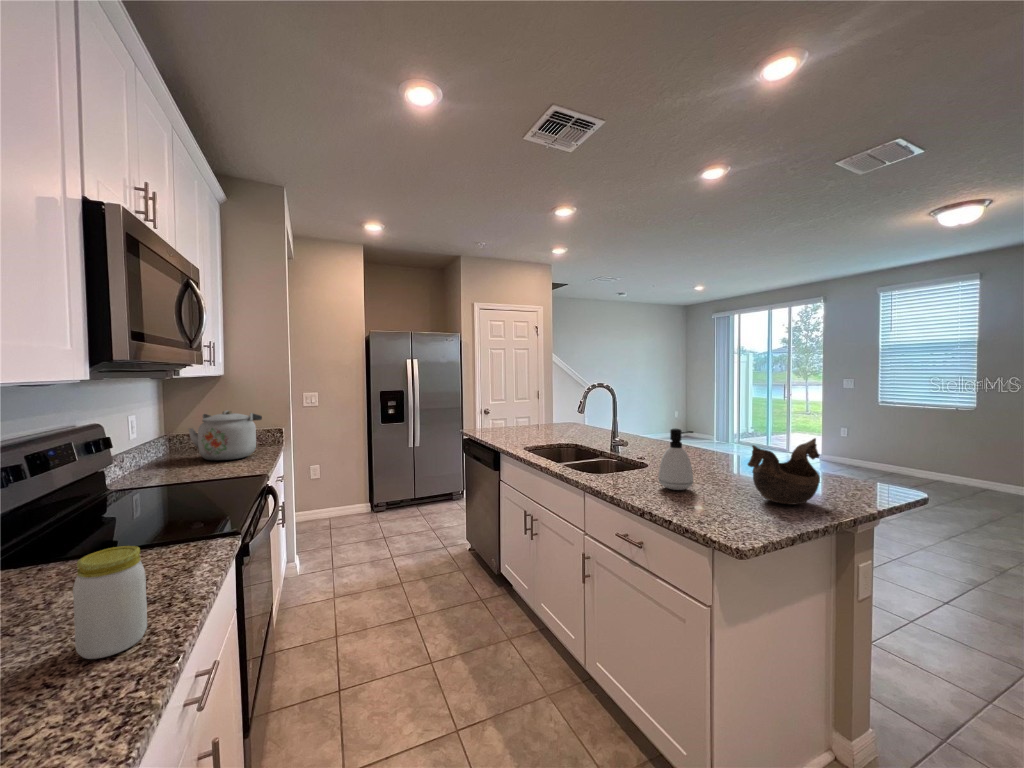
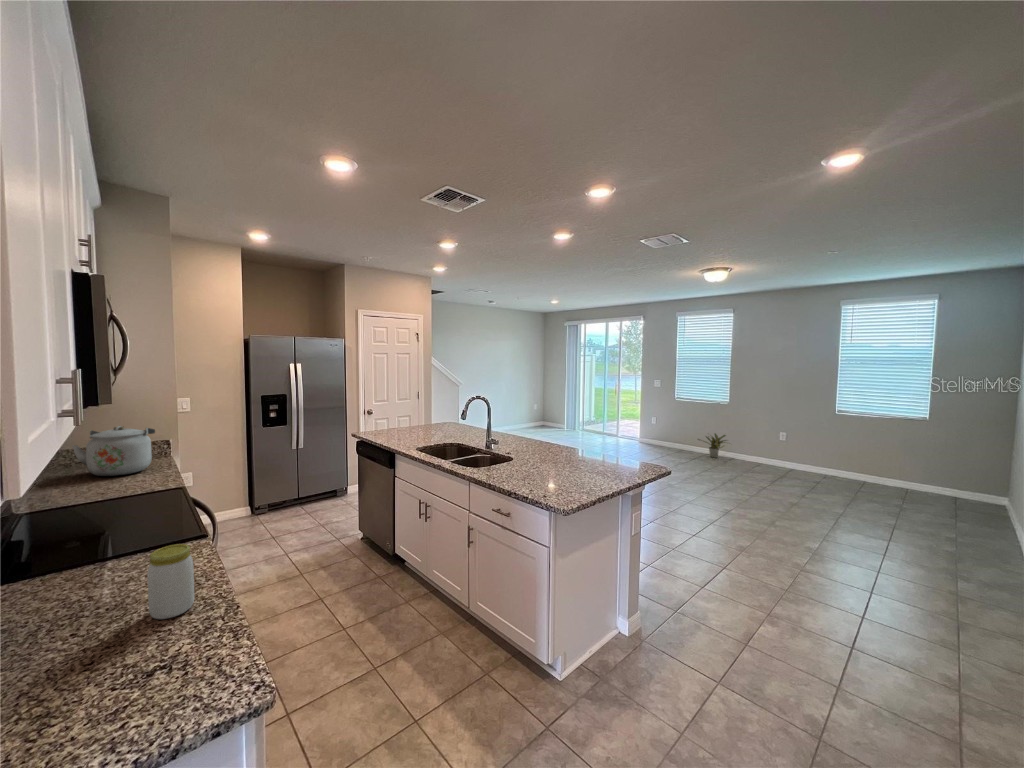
soap dispenser: present [658,429,693,490] -> none [520,434,543,476]
decorative bowl: present [748,438,820,504] -> none [574,438,616,481]
potted plant: none [920,451,984,487] -> present [698,434,726,458]

